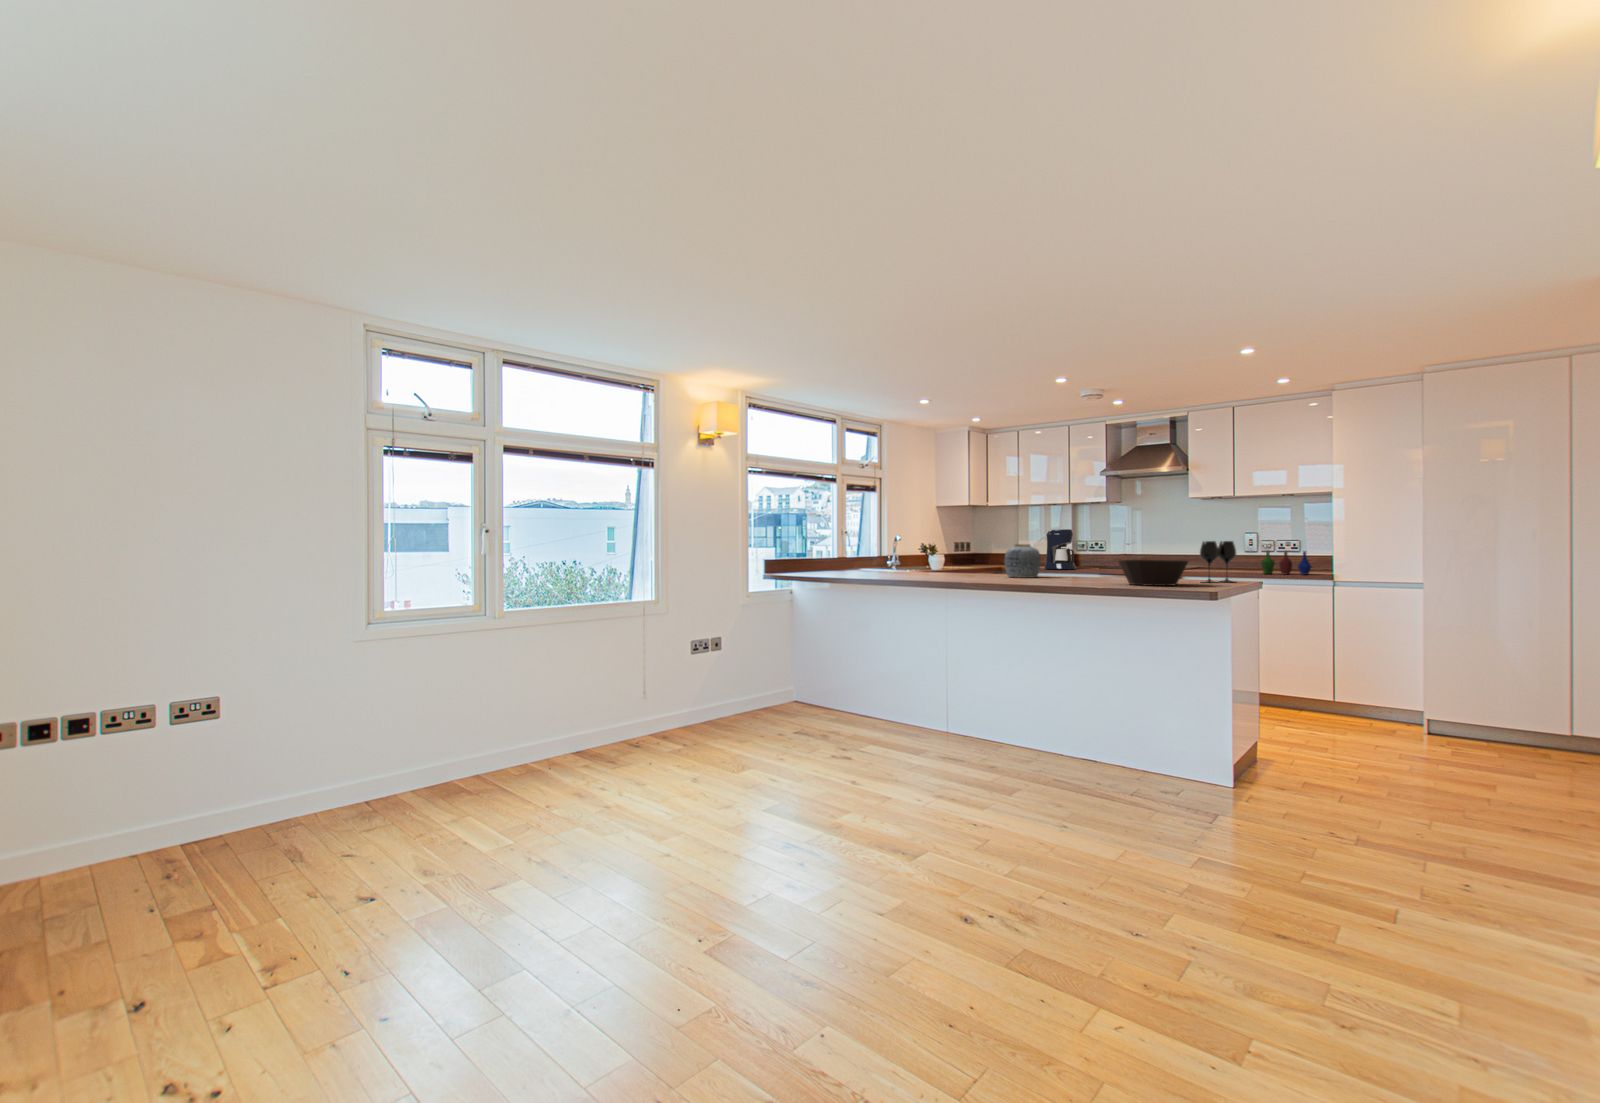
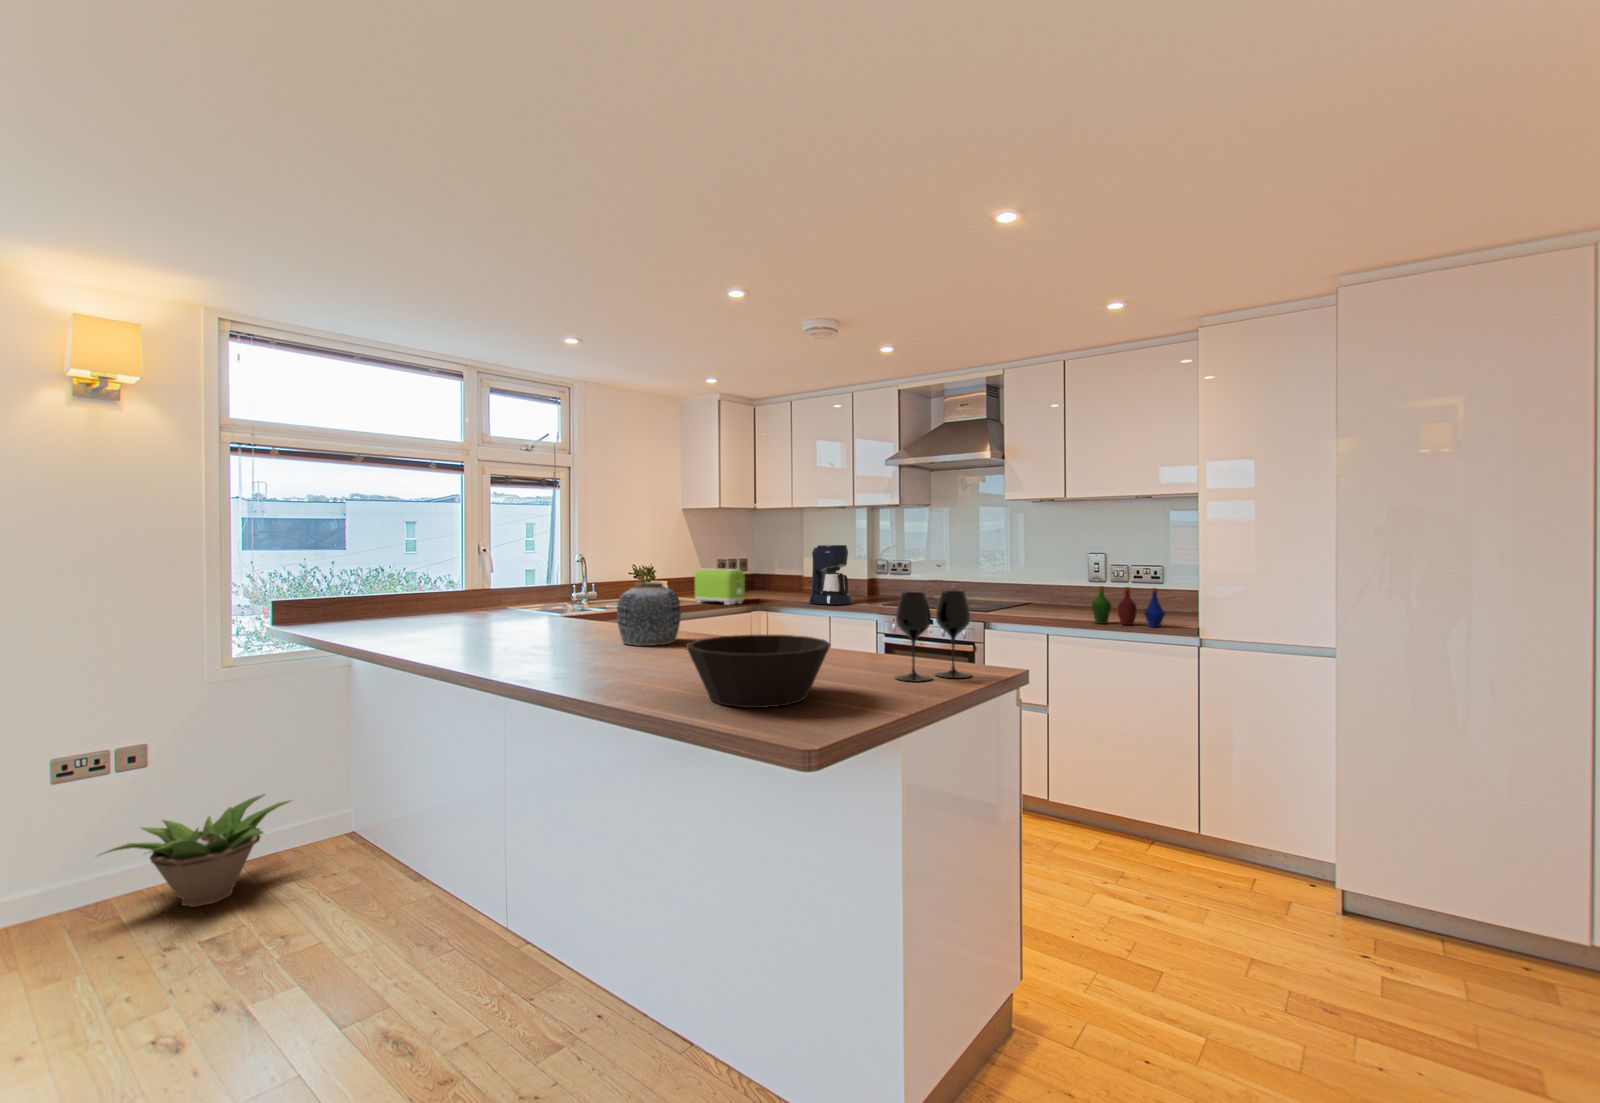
toaster: none [960,547,997,570] -> present [695,568,745,604]
decorative plant: none [726,670,805,722] -> present [105,794,291,907]

